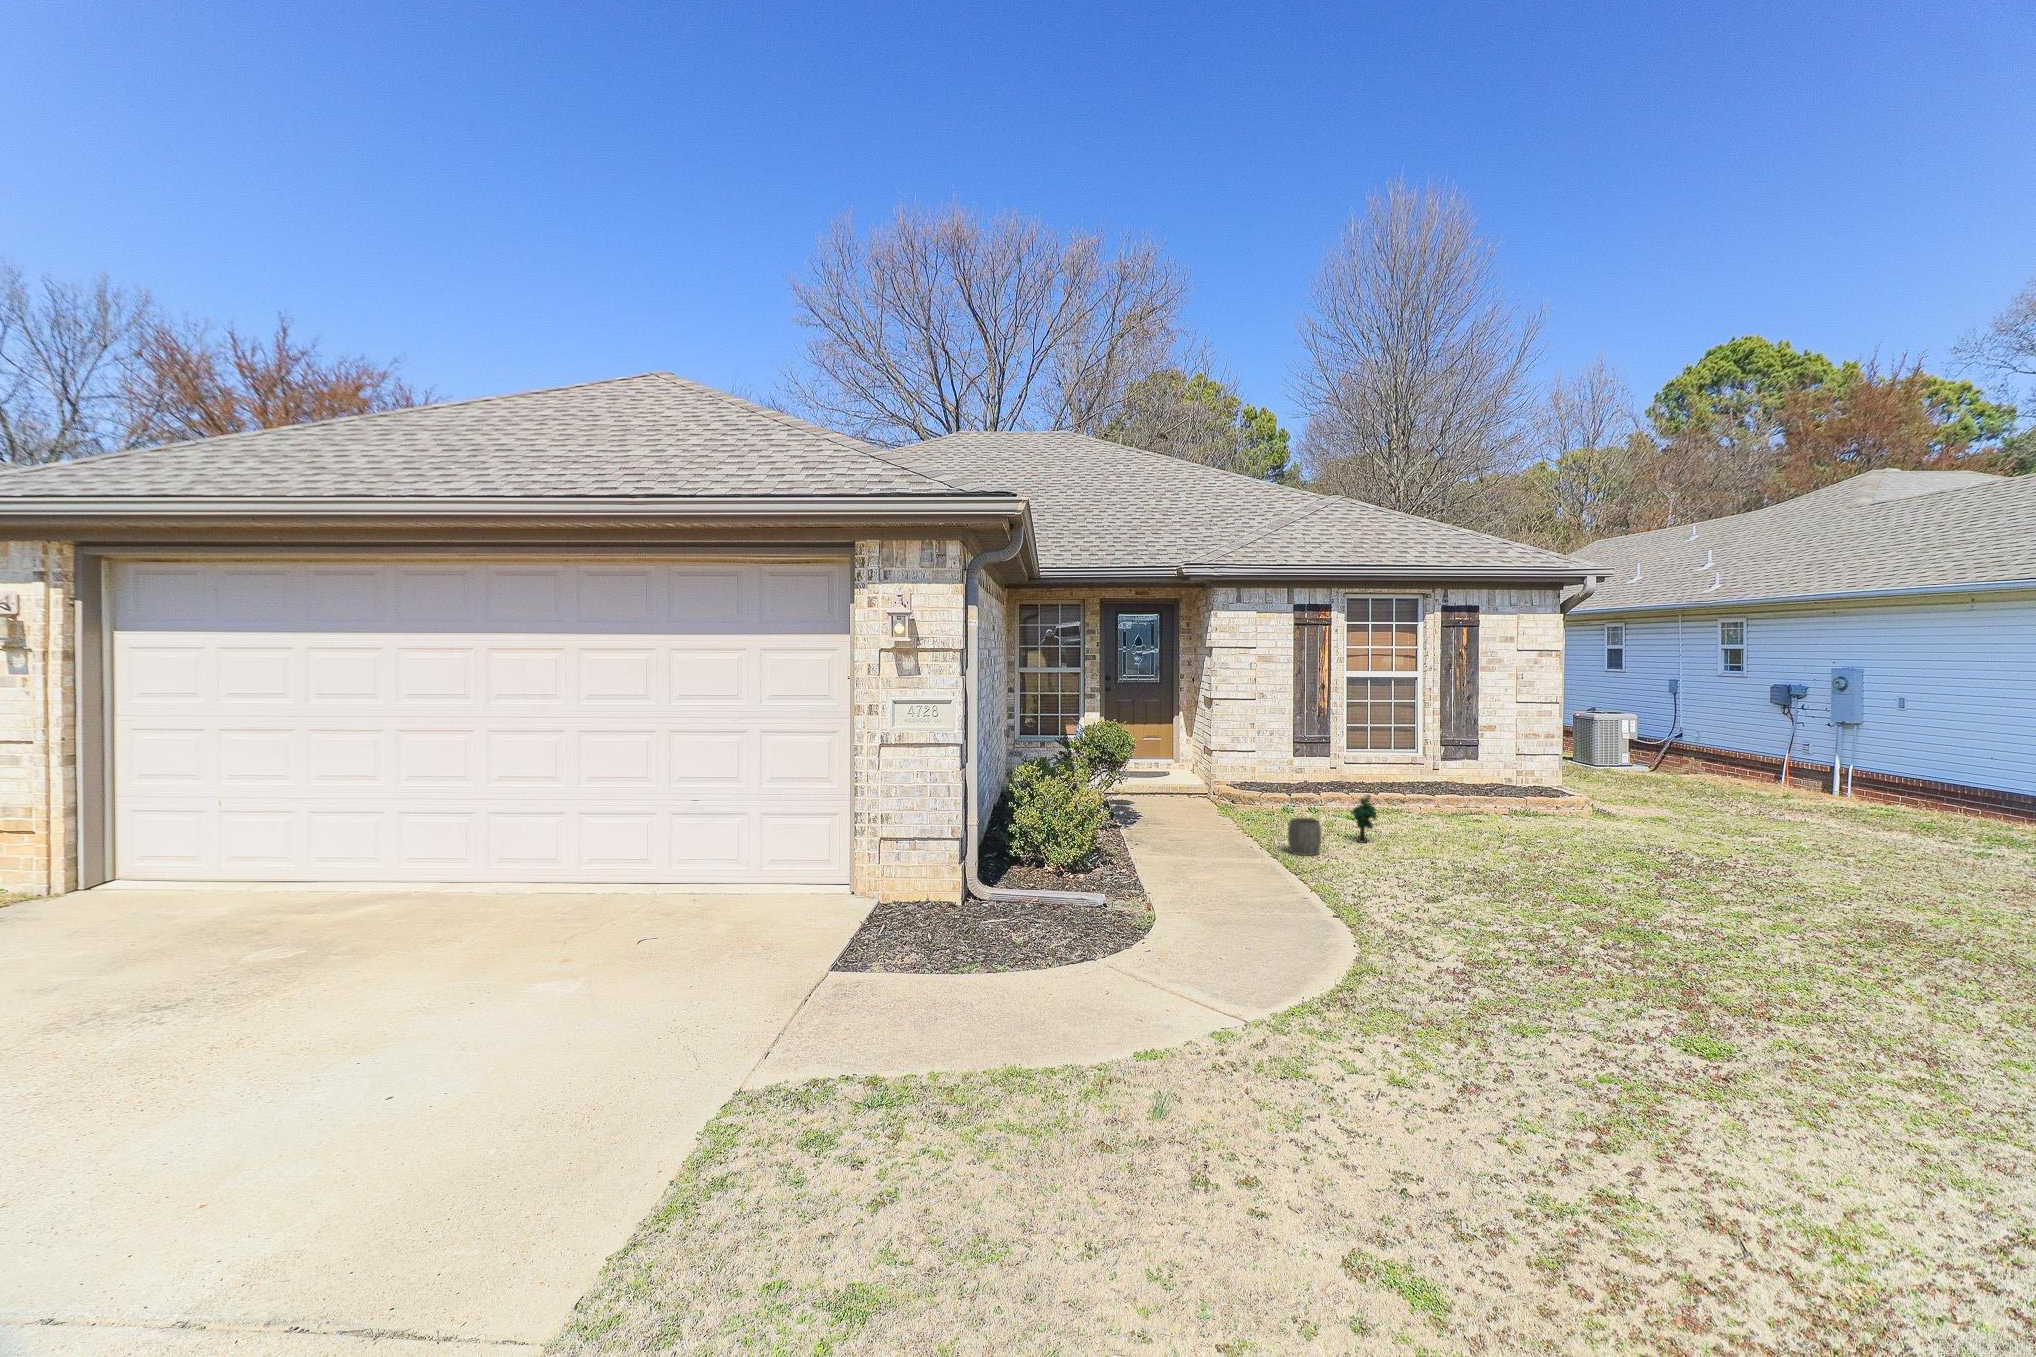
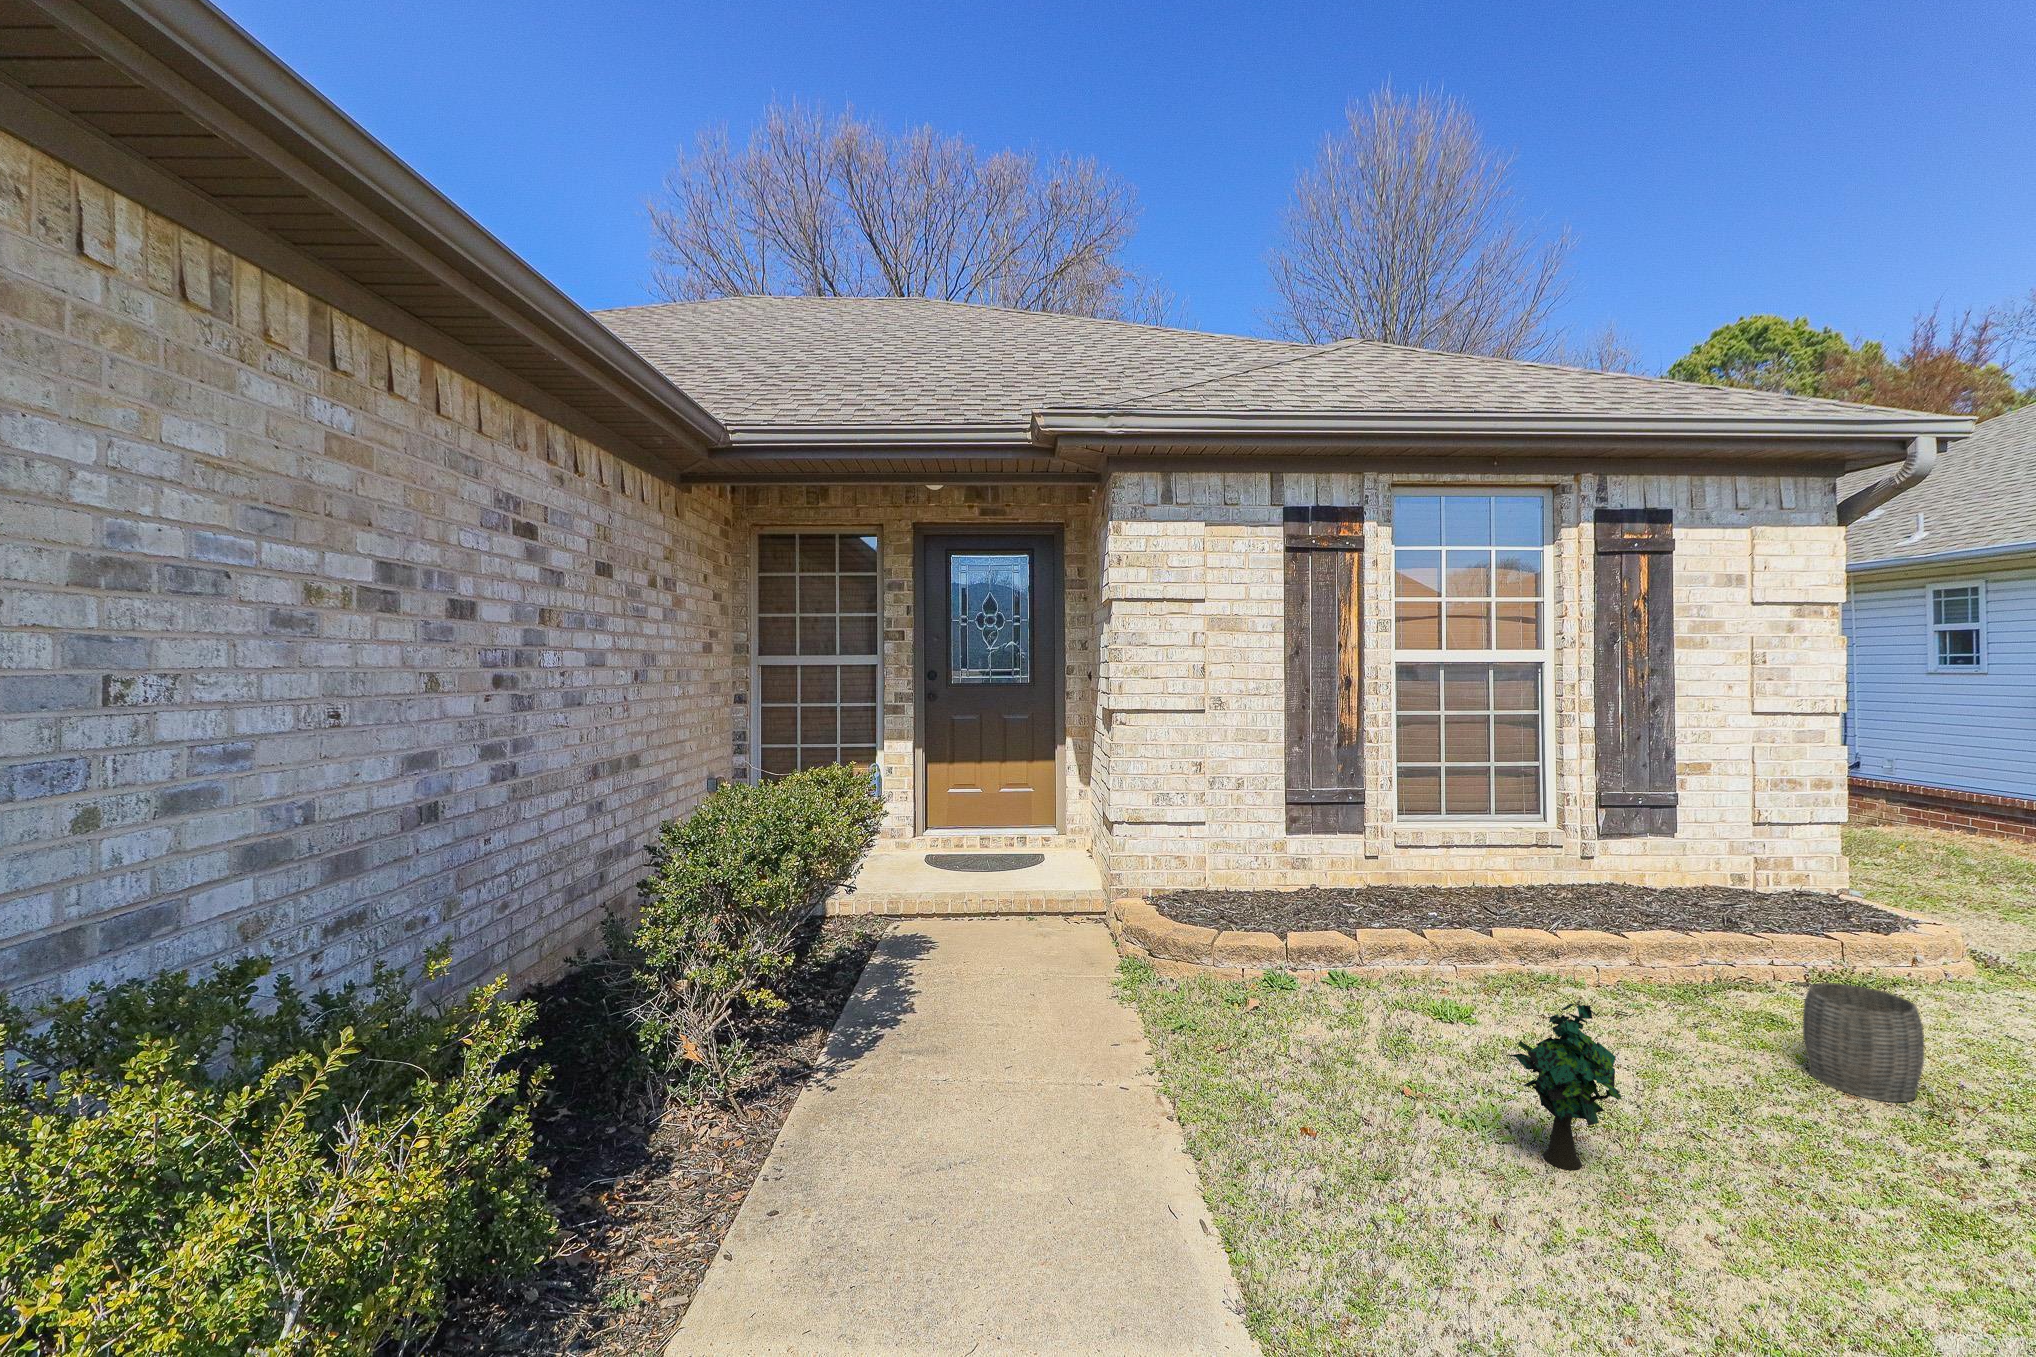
woven basket: present [1288,818,1321,856] -> present [1803,983,1924,1102]

